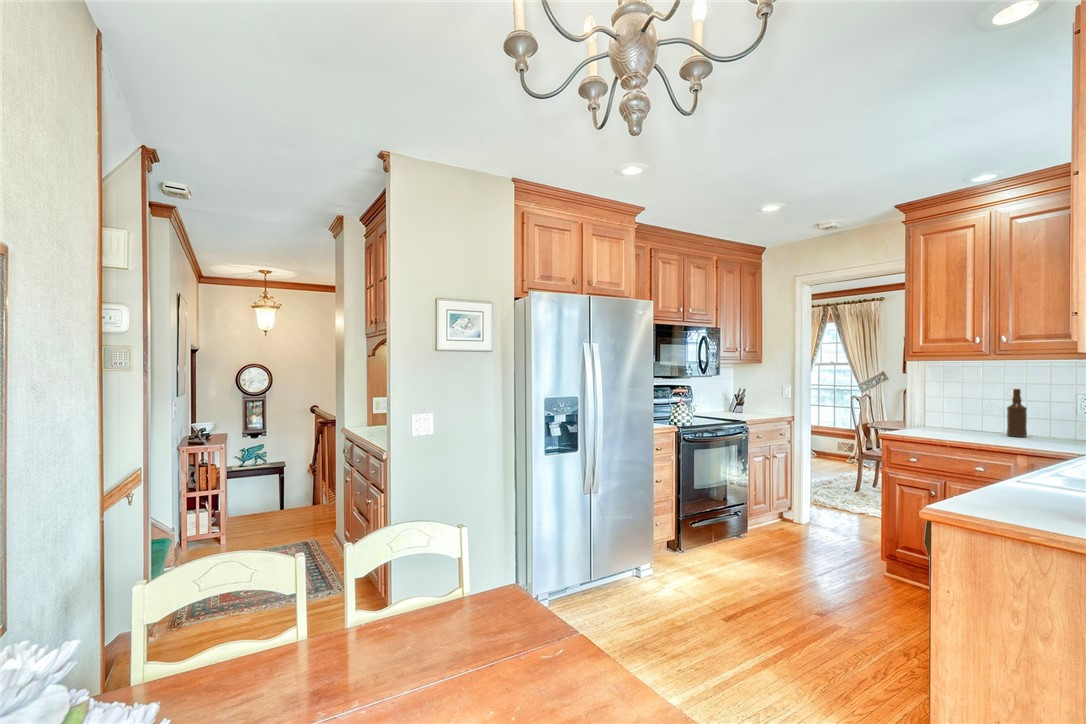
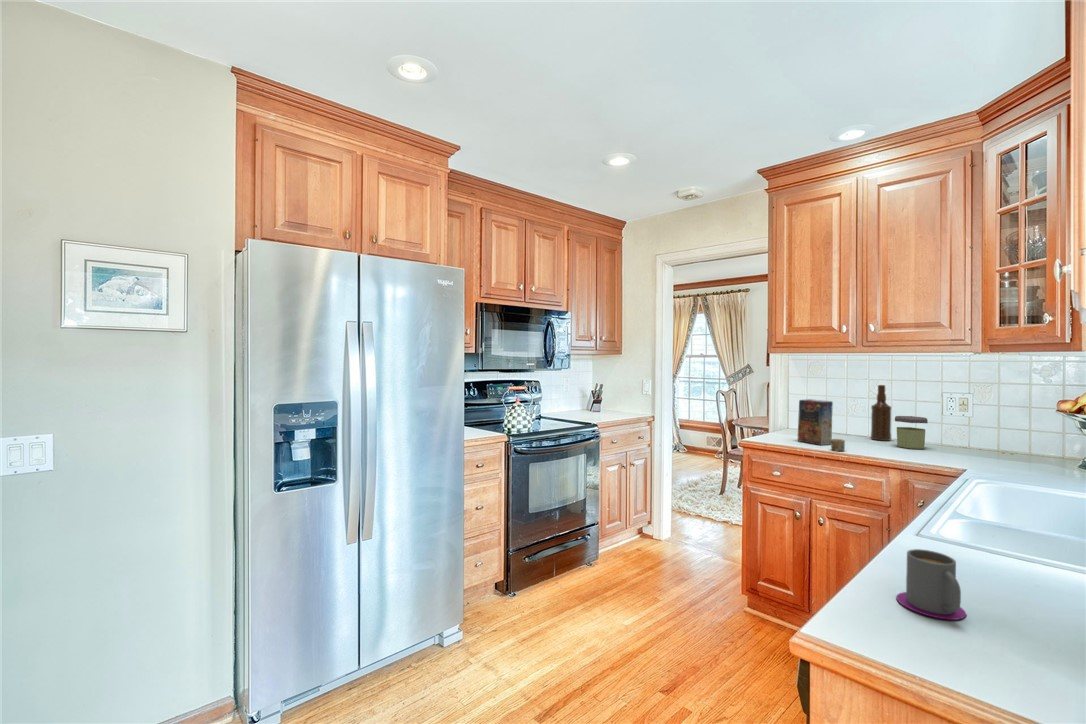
cereal box: none [934,401,978,443] -> present [798,399,845,451]
jar: none [1028,415,1060,443] -> present [895,416,928,449]
mug: none [994,481,1039,518] -> present [896,549,966,620]

